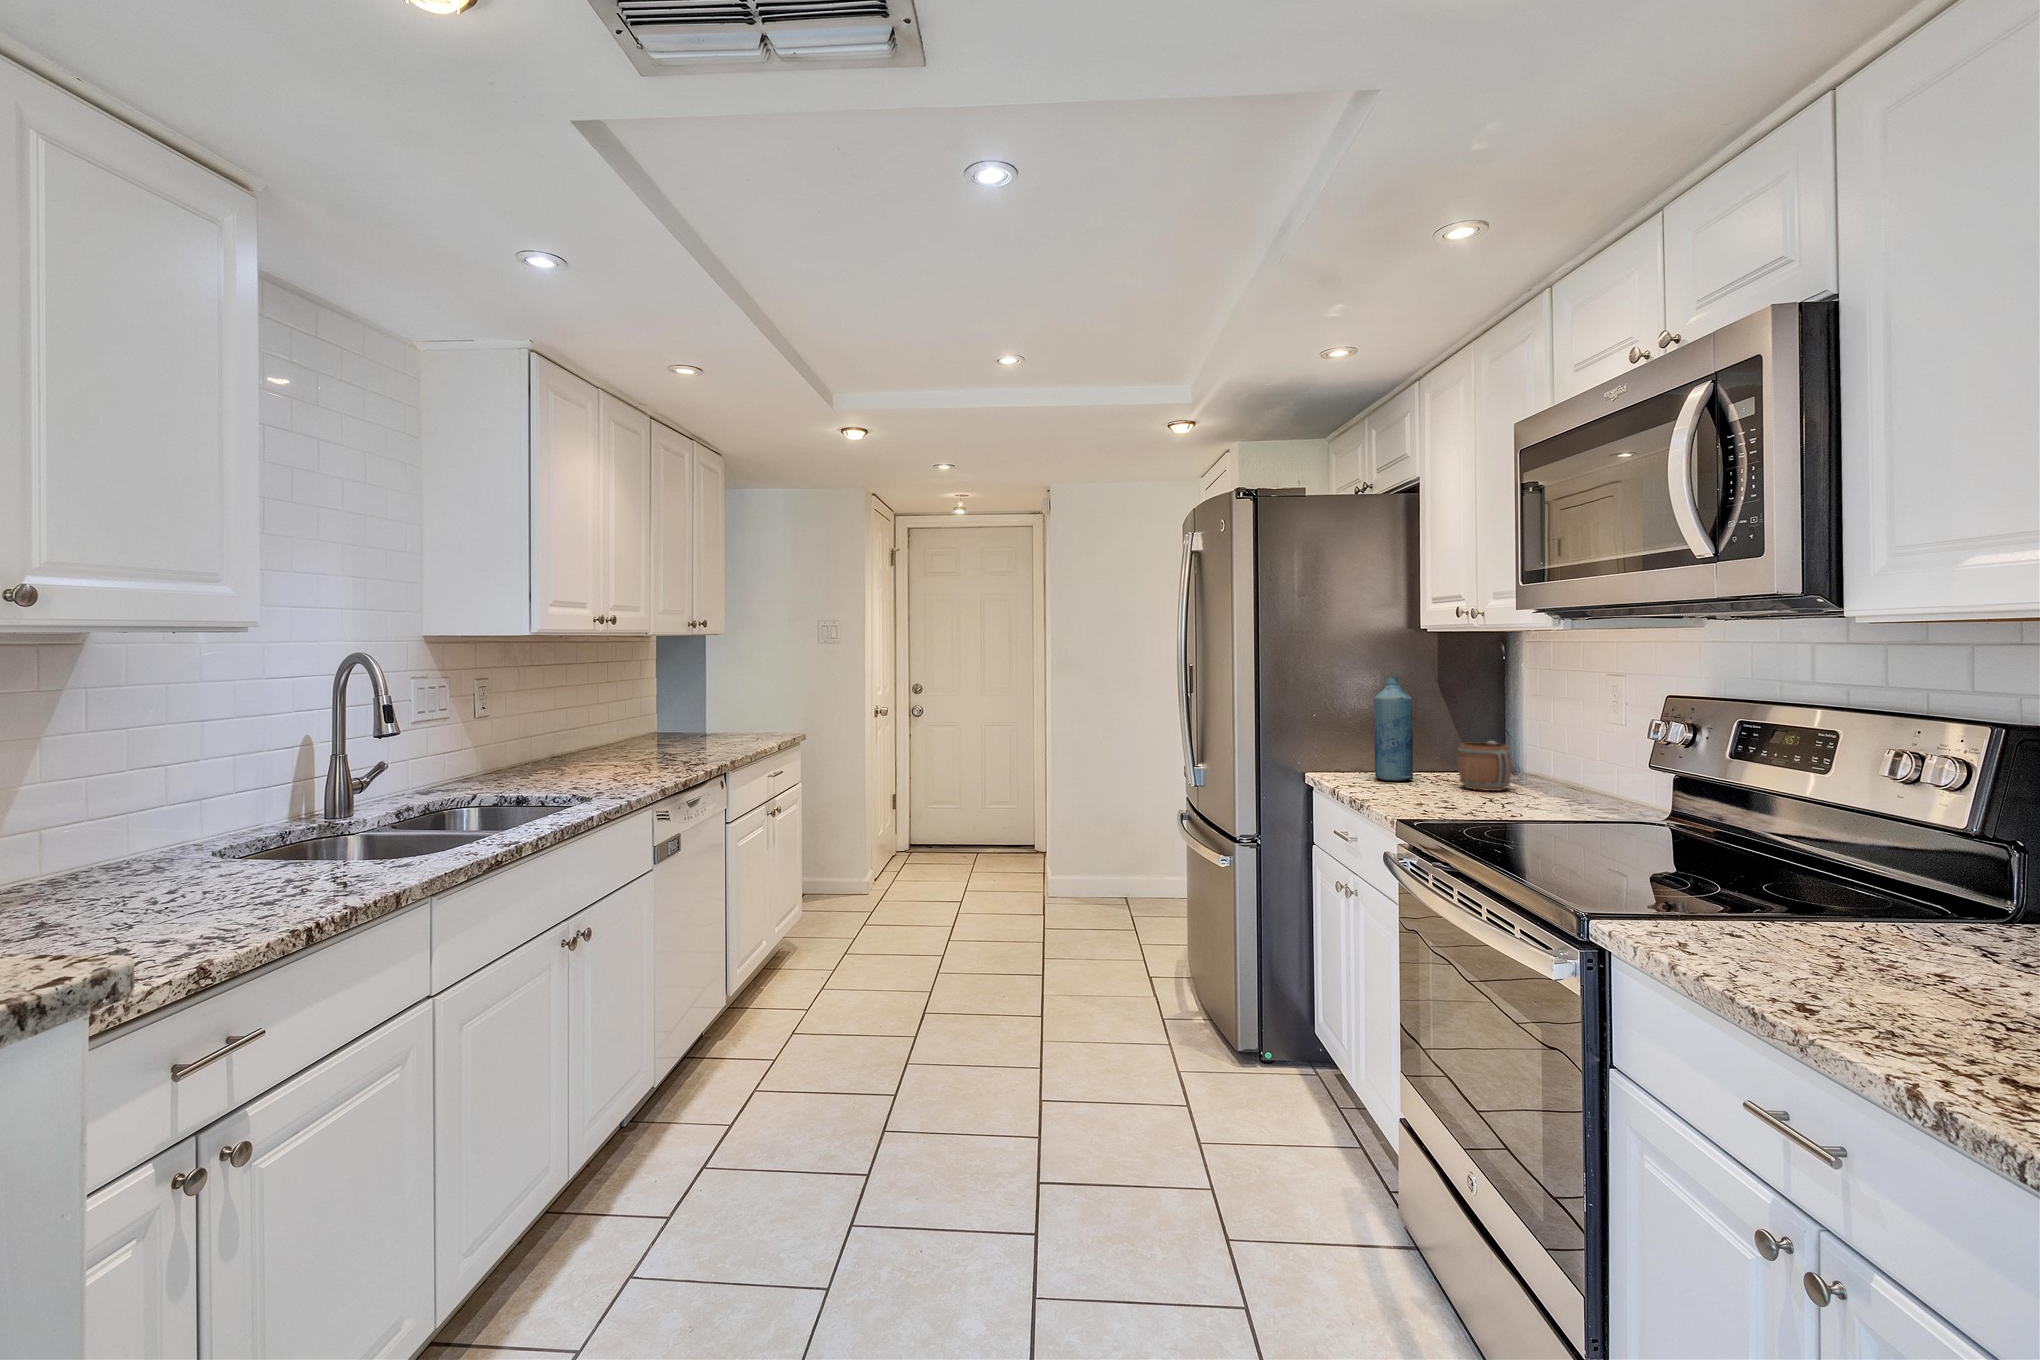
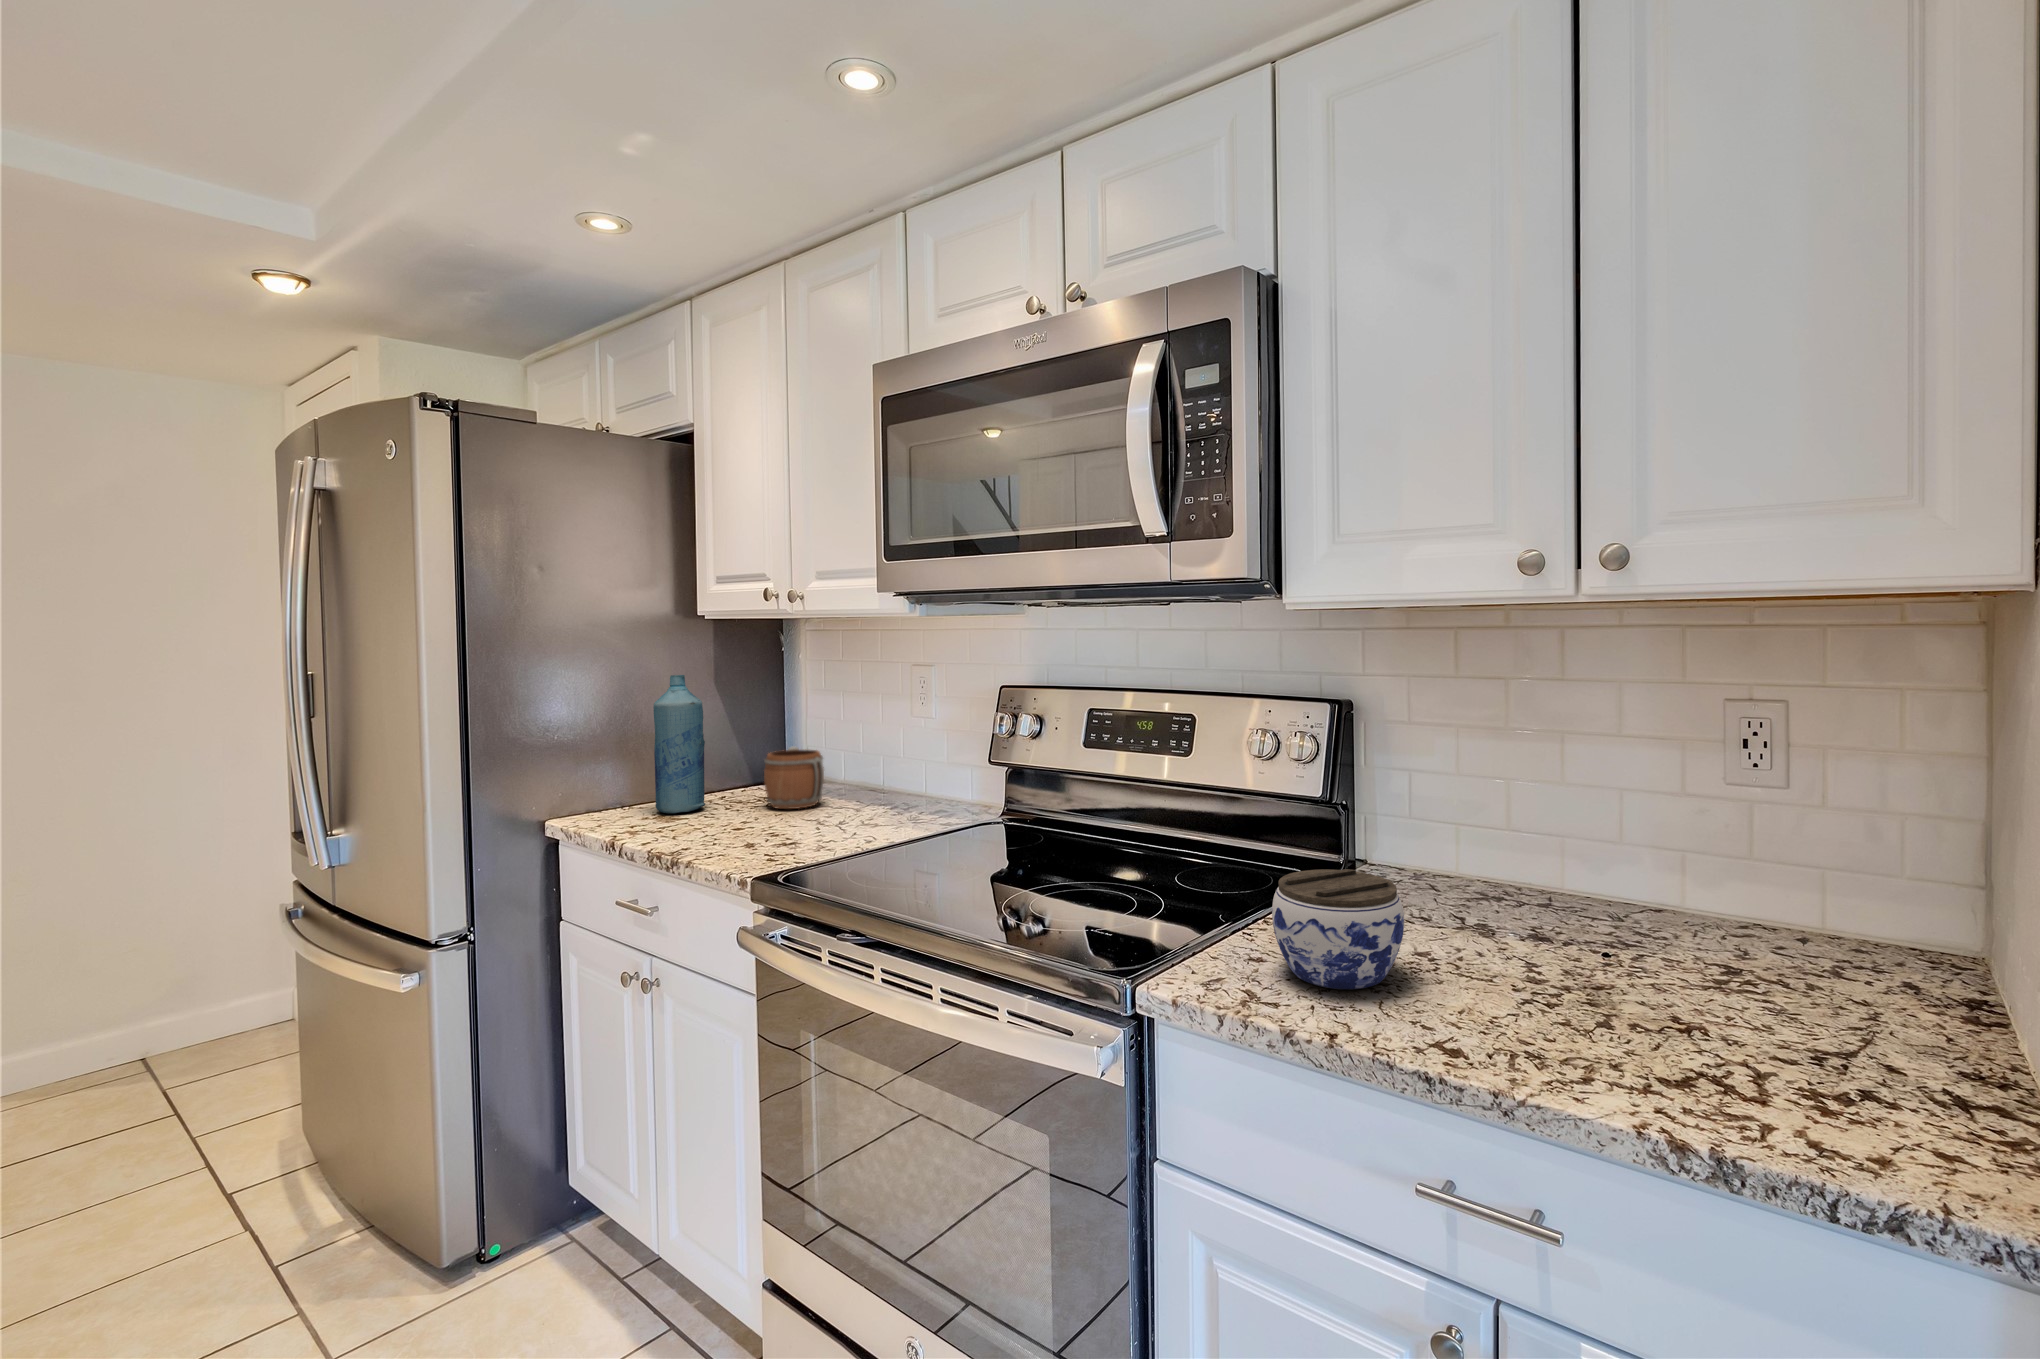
jar: none [1722,864,1876,970] -> present [1272,869,1404,989]

